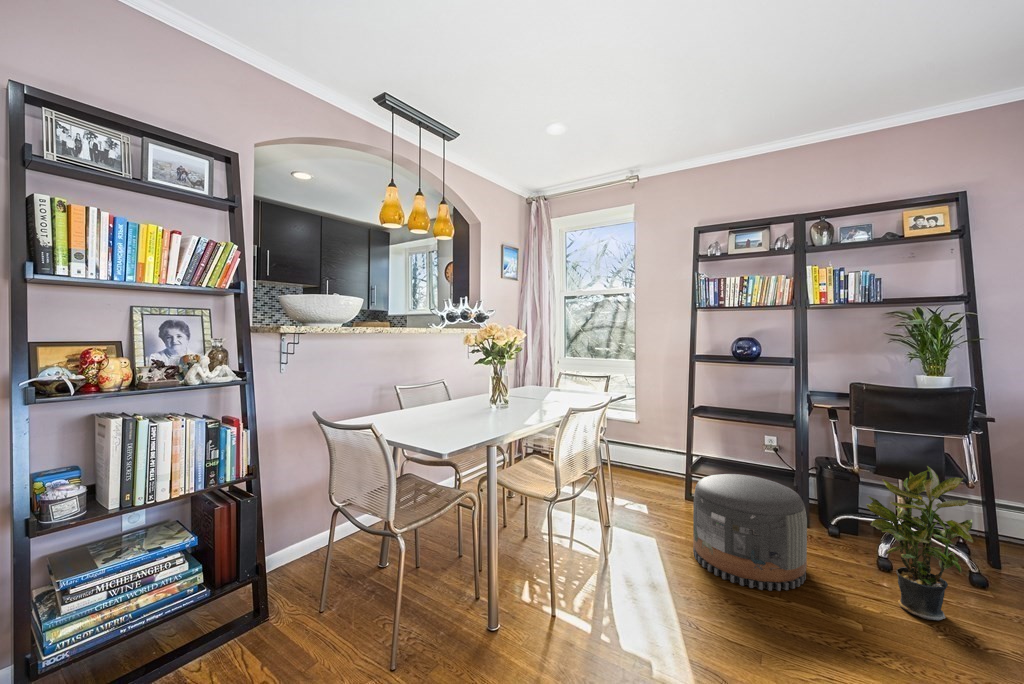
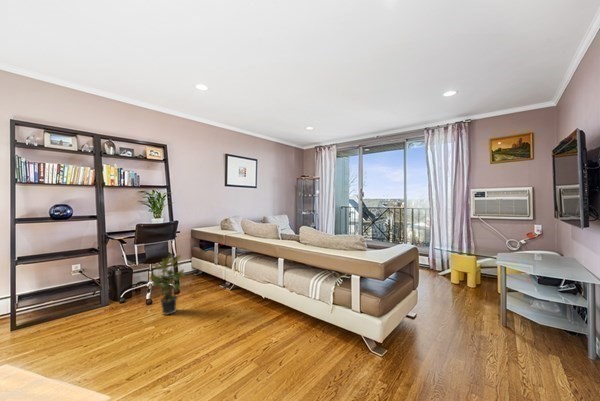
pouf: present [693,474,807,591] -> none [44,284,124,356]

